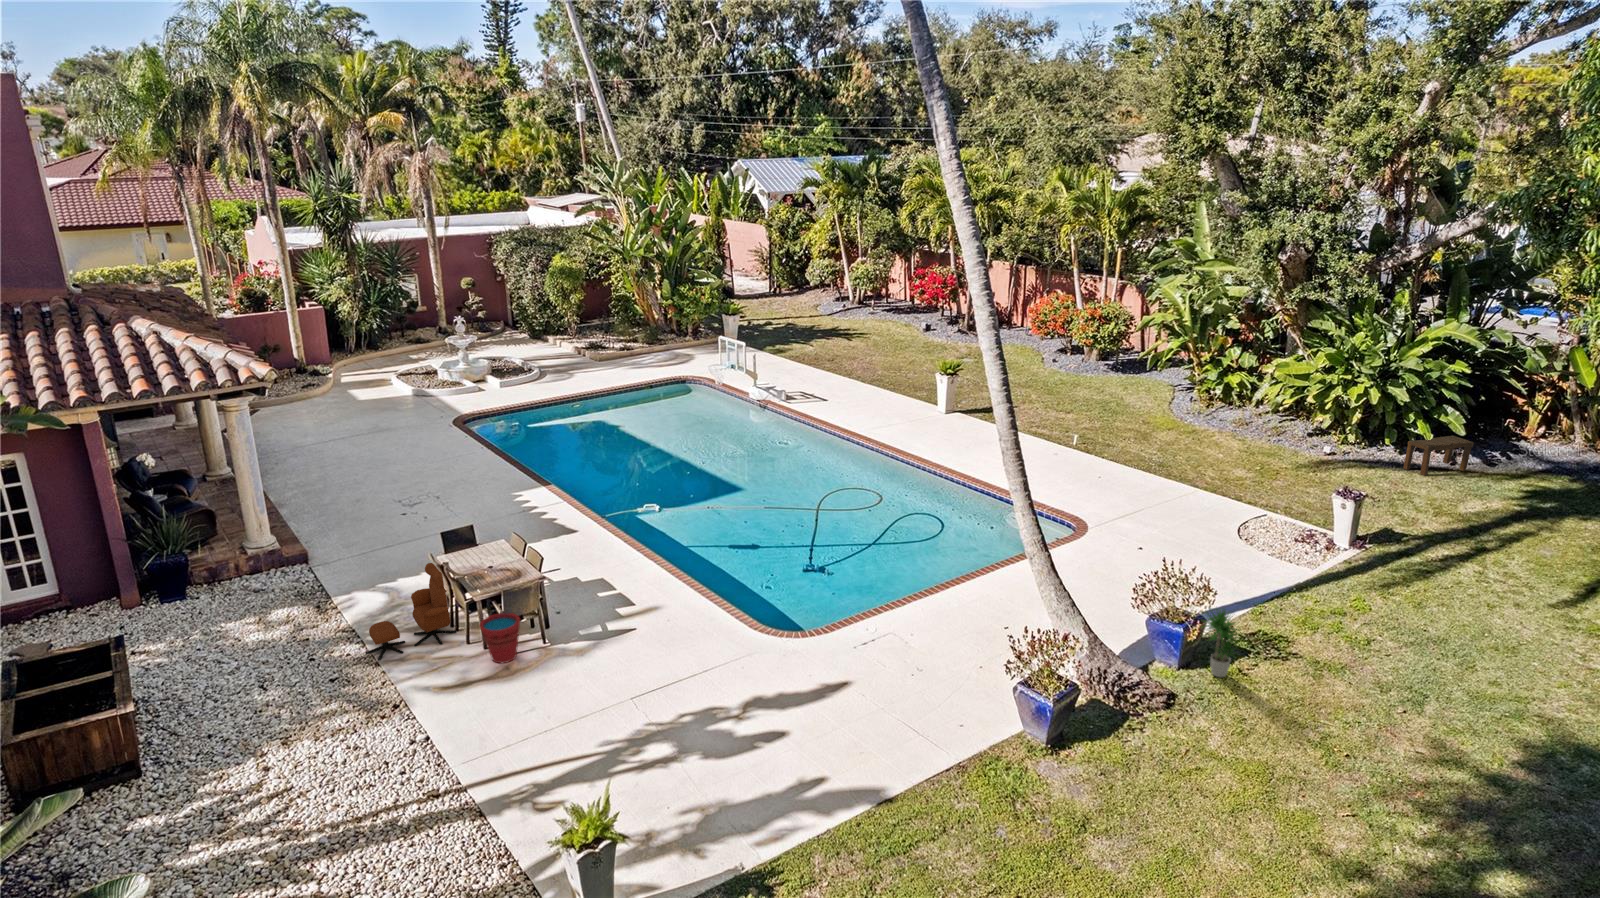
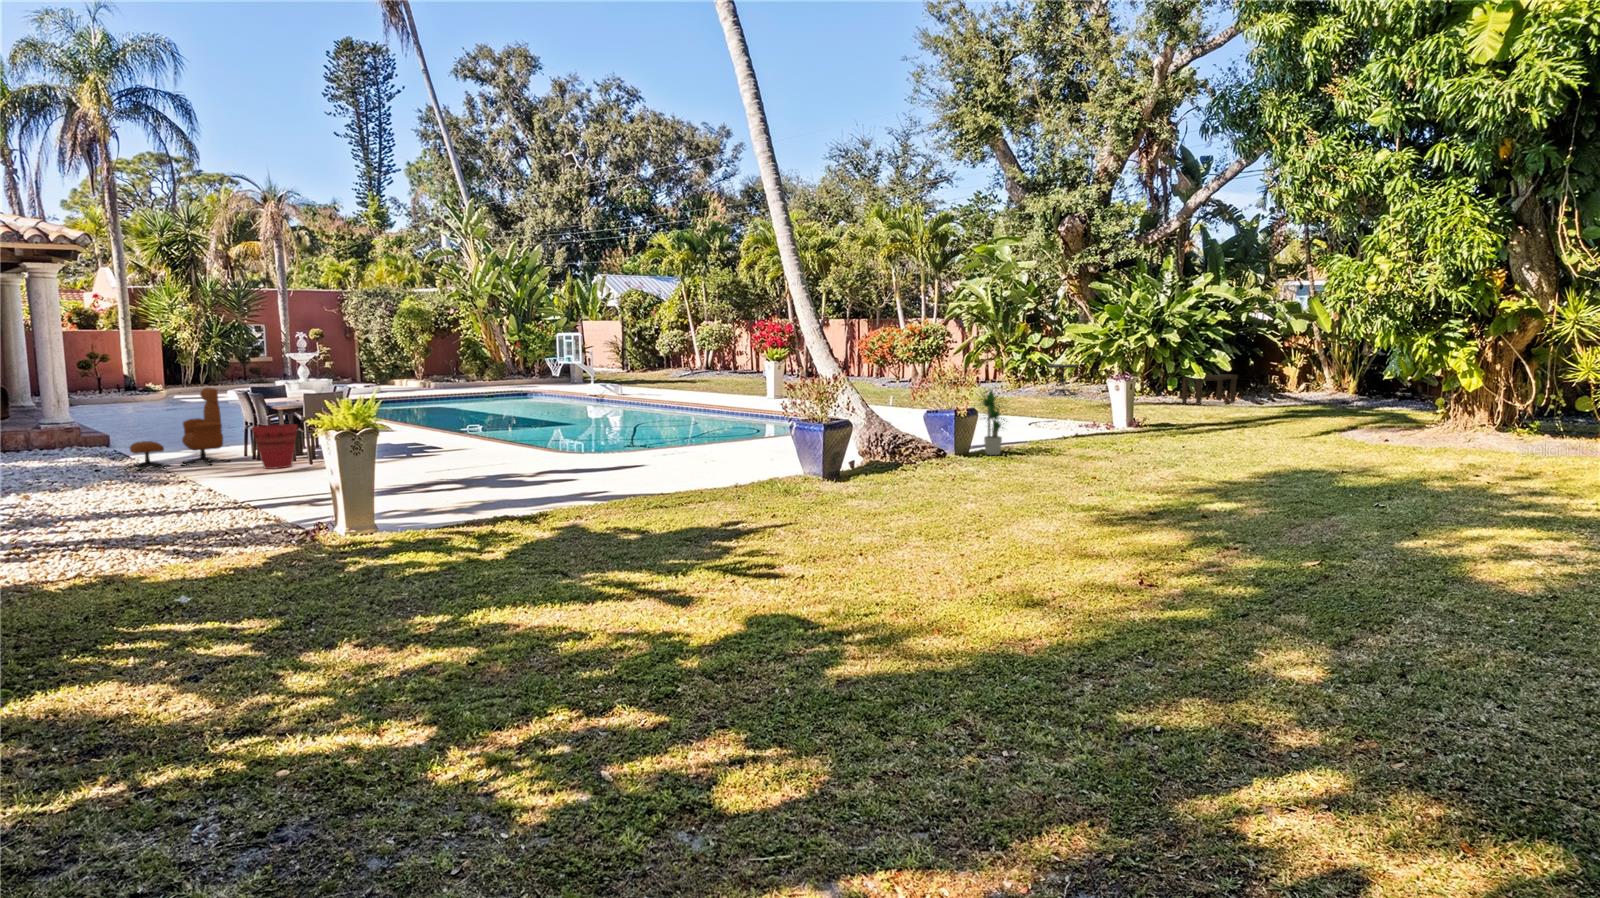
side table: none [1245,388,1282,428] -> present [1047,364,1078,395]

